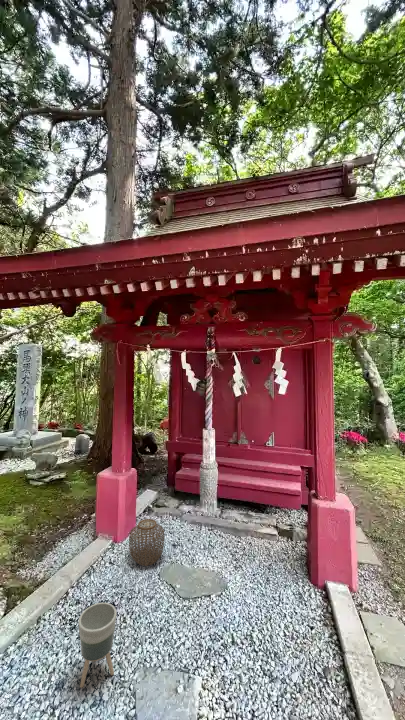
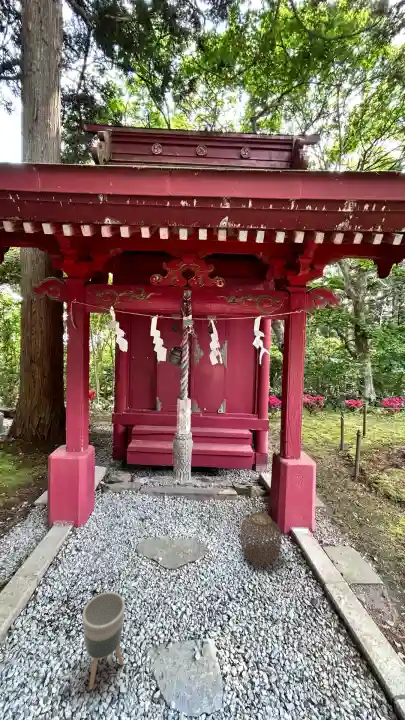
woven basket: present [129,519,164,566] -> present [240,513,281,566]

